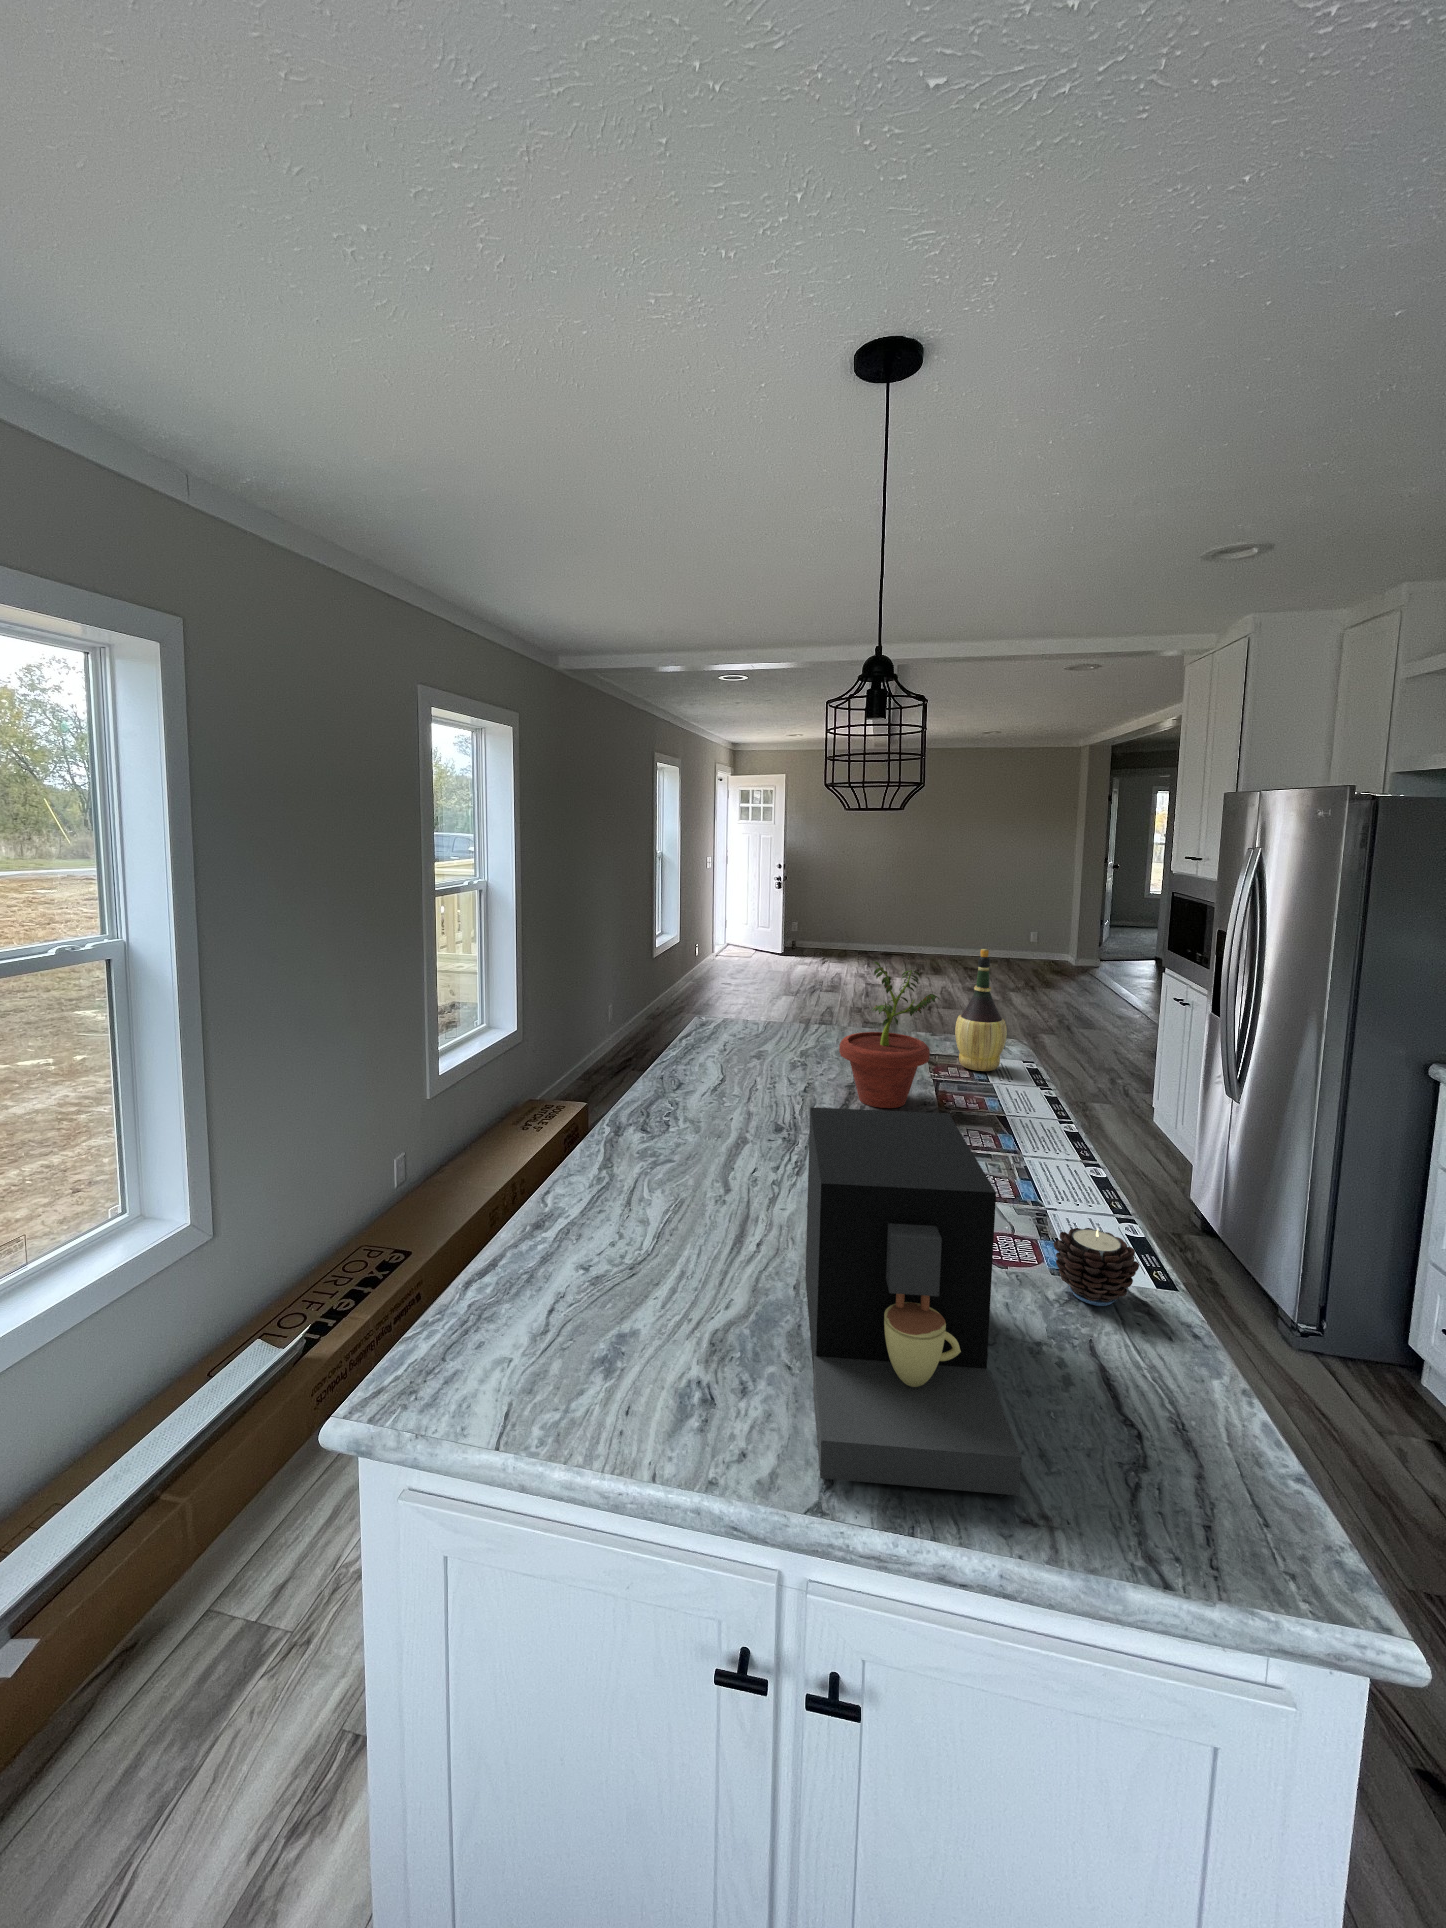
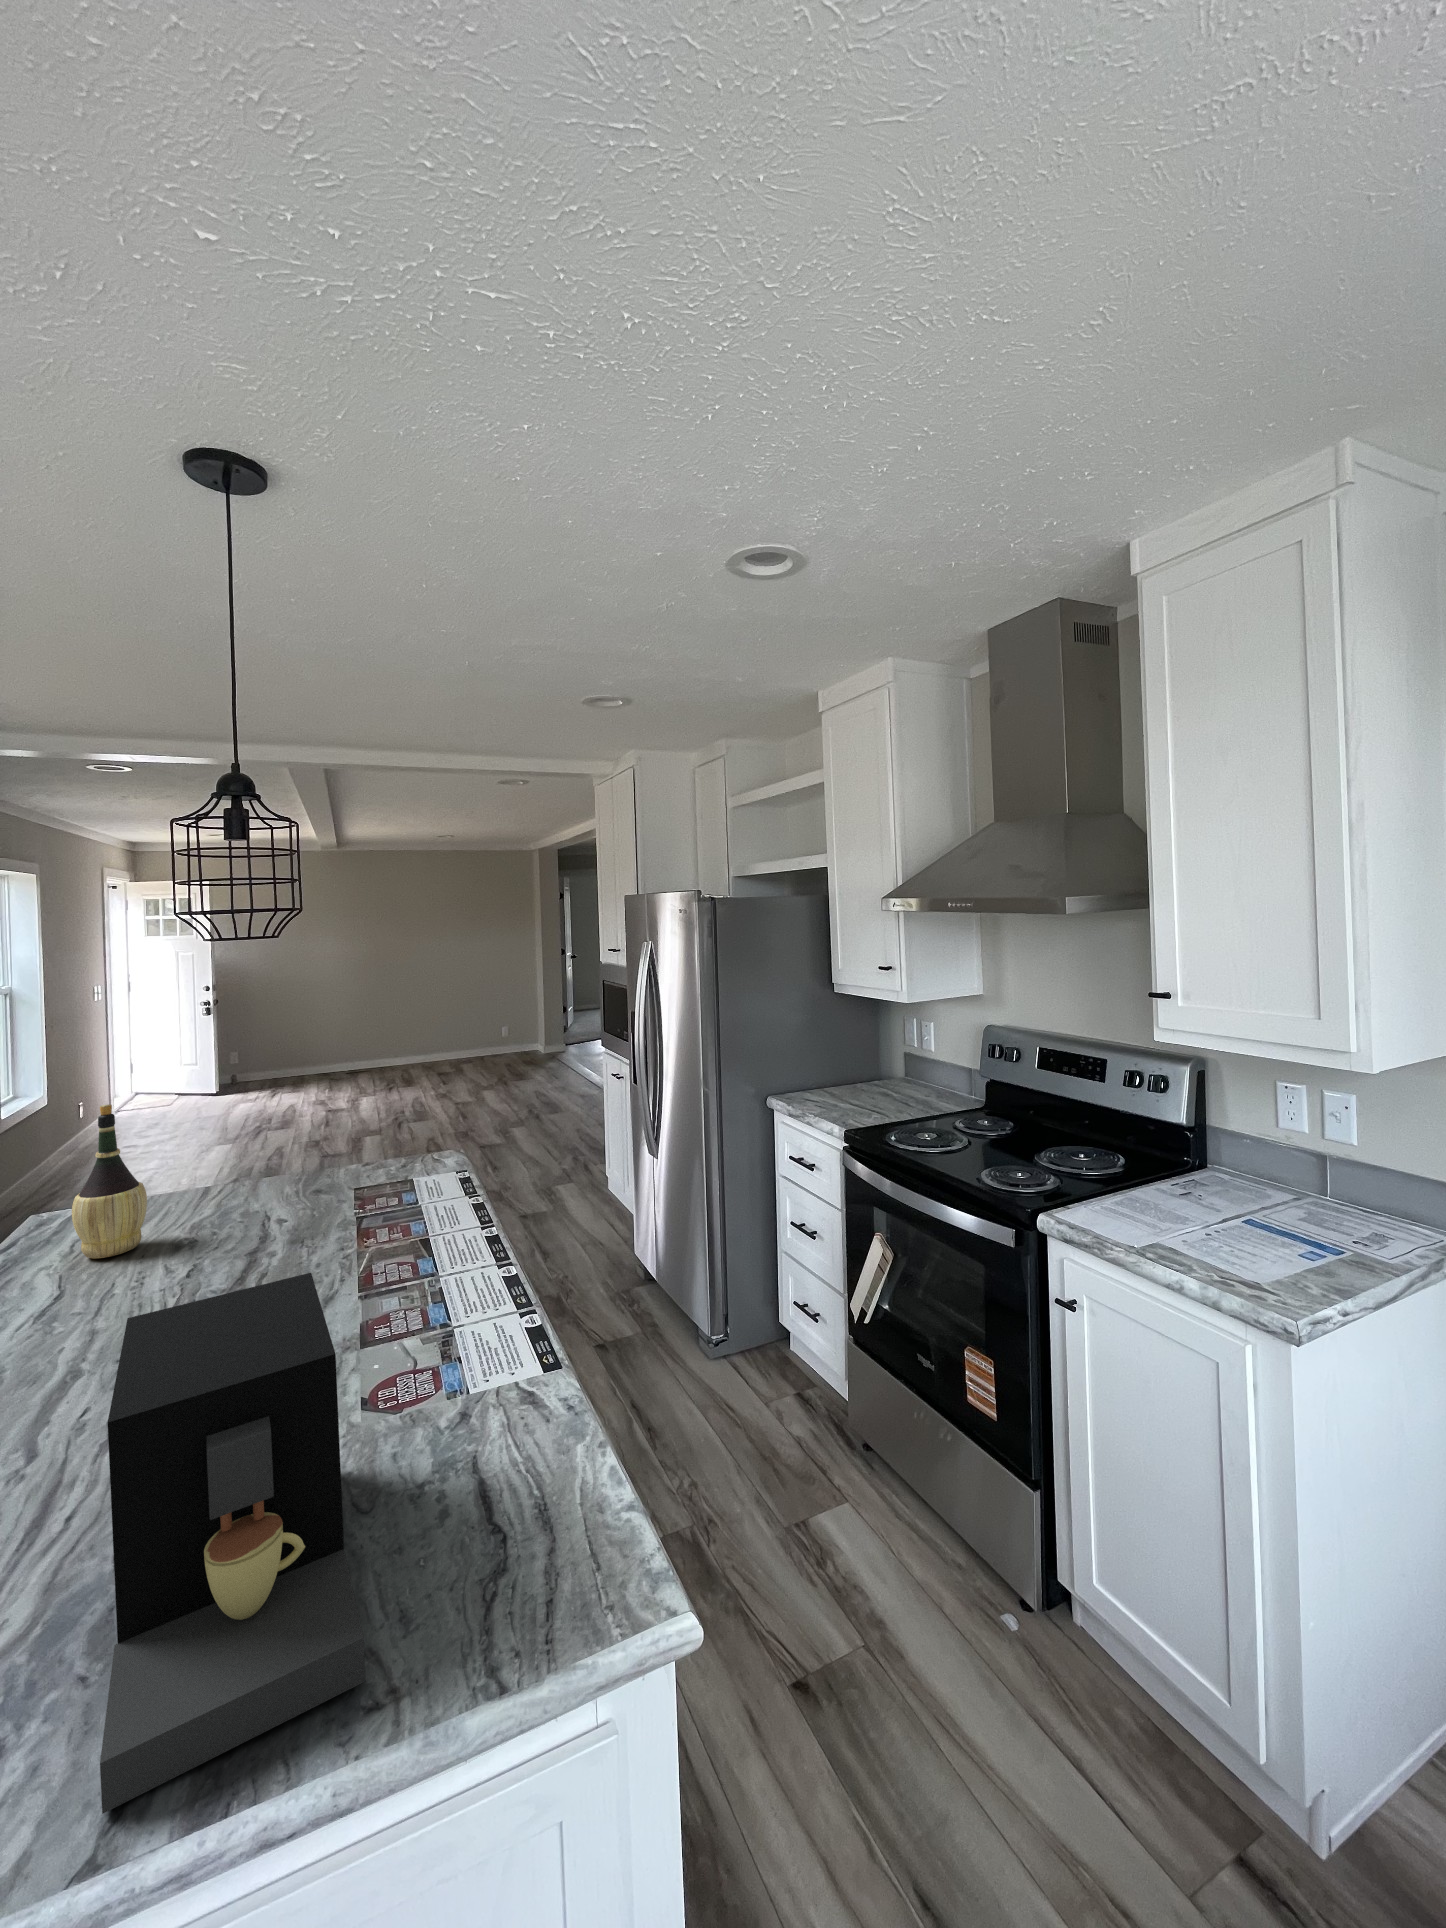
wine bottle: present [955,949,1007,1071] -> present [72,1104,147,1258]
potted plant: present [839,962,939,1108] -> none [230,1105,348,1271]
candle: present [1053,1228,1139,1306] -> none [442,1338,519,1417]

